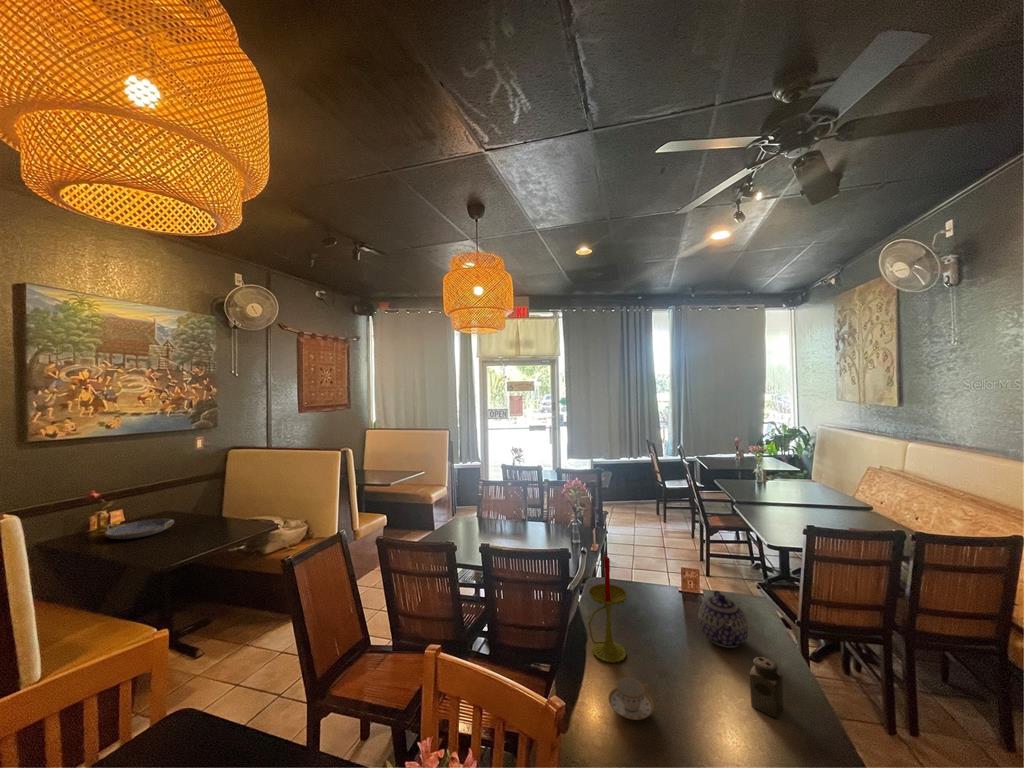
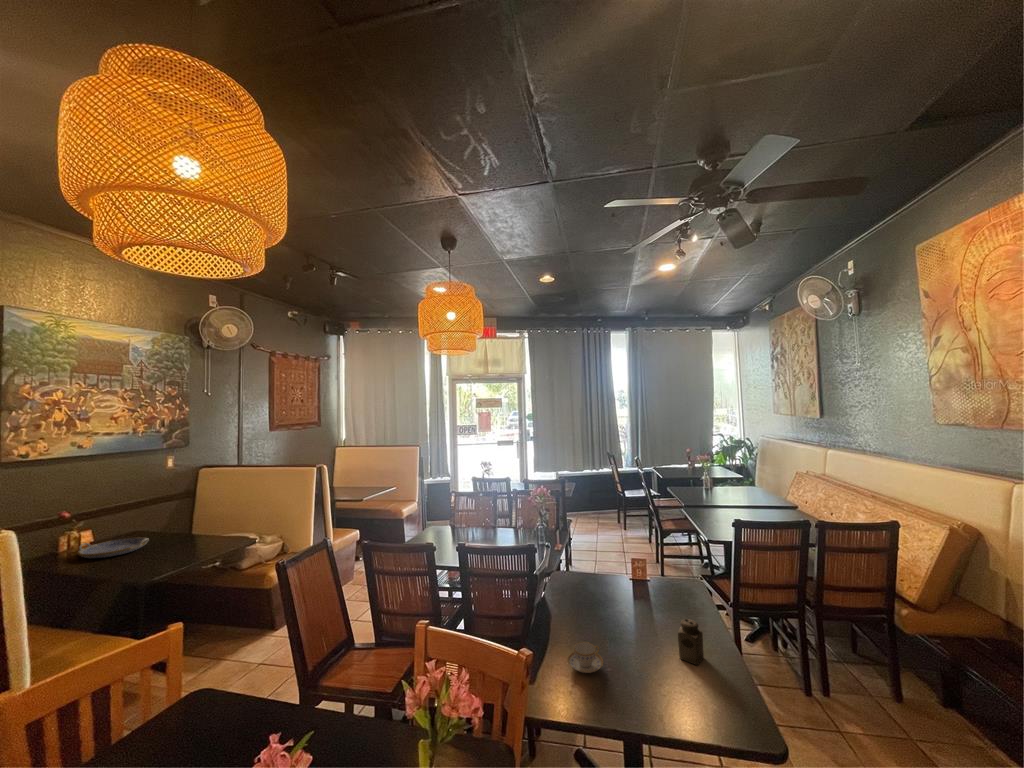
candle: present [588,557,627,663] -> none [551,545,583,635]
teapot: present [698,591,748,648] -> none [642,574,681,619]

